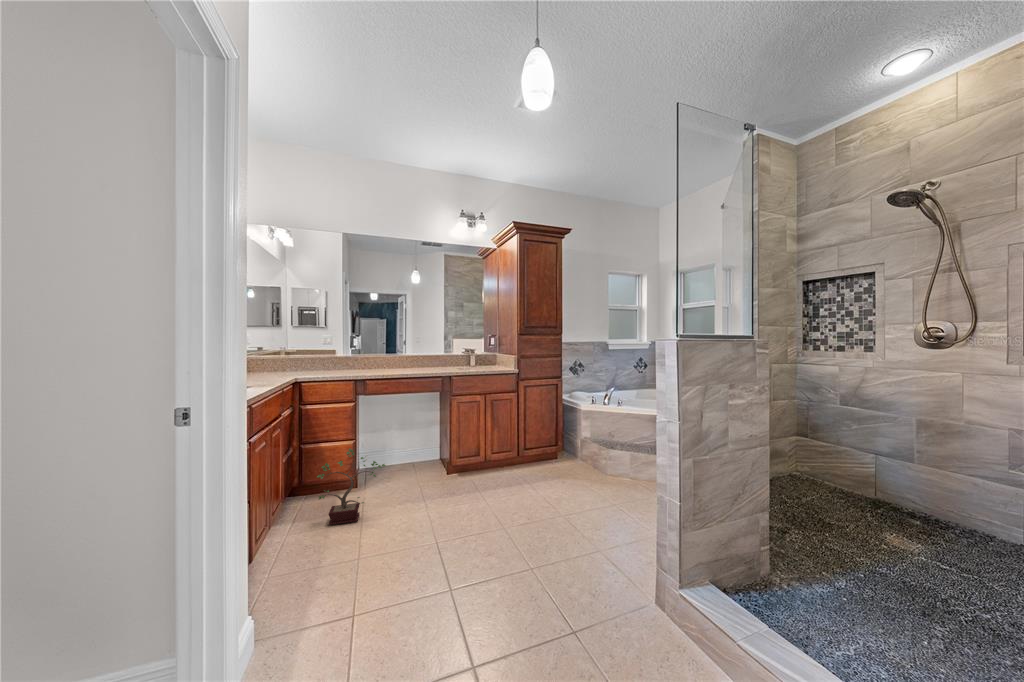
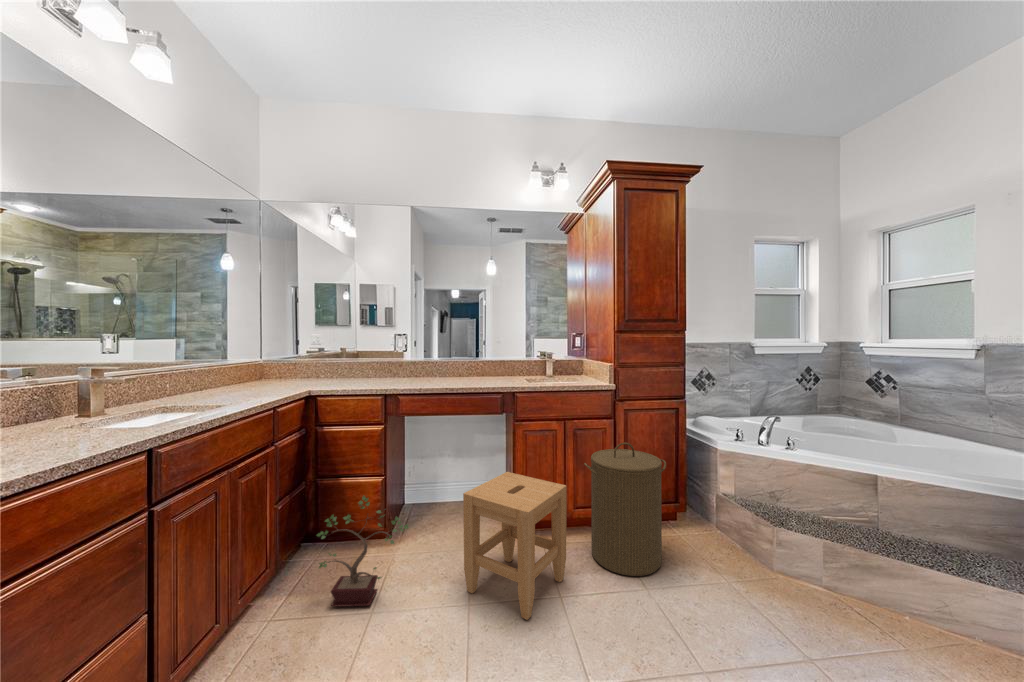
laundry hamper: none [498,406,549,488] -> present [584,443,666,576]
stool: none [421,430,488,515] -> present [463,472,567,620]

